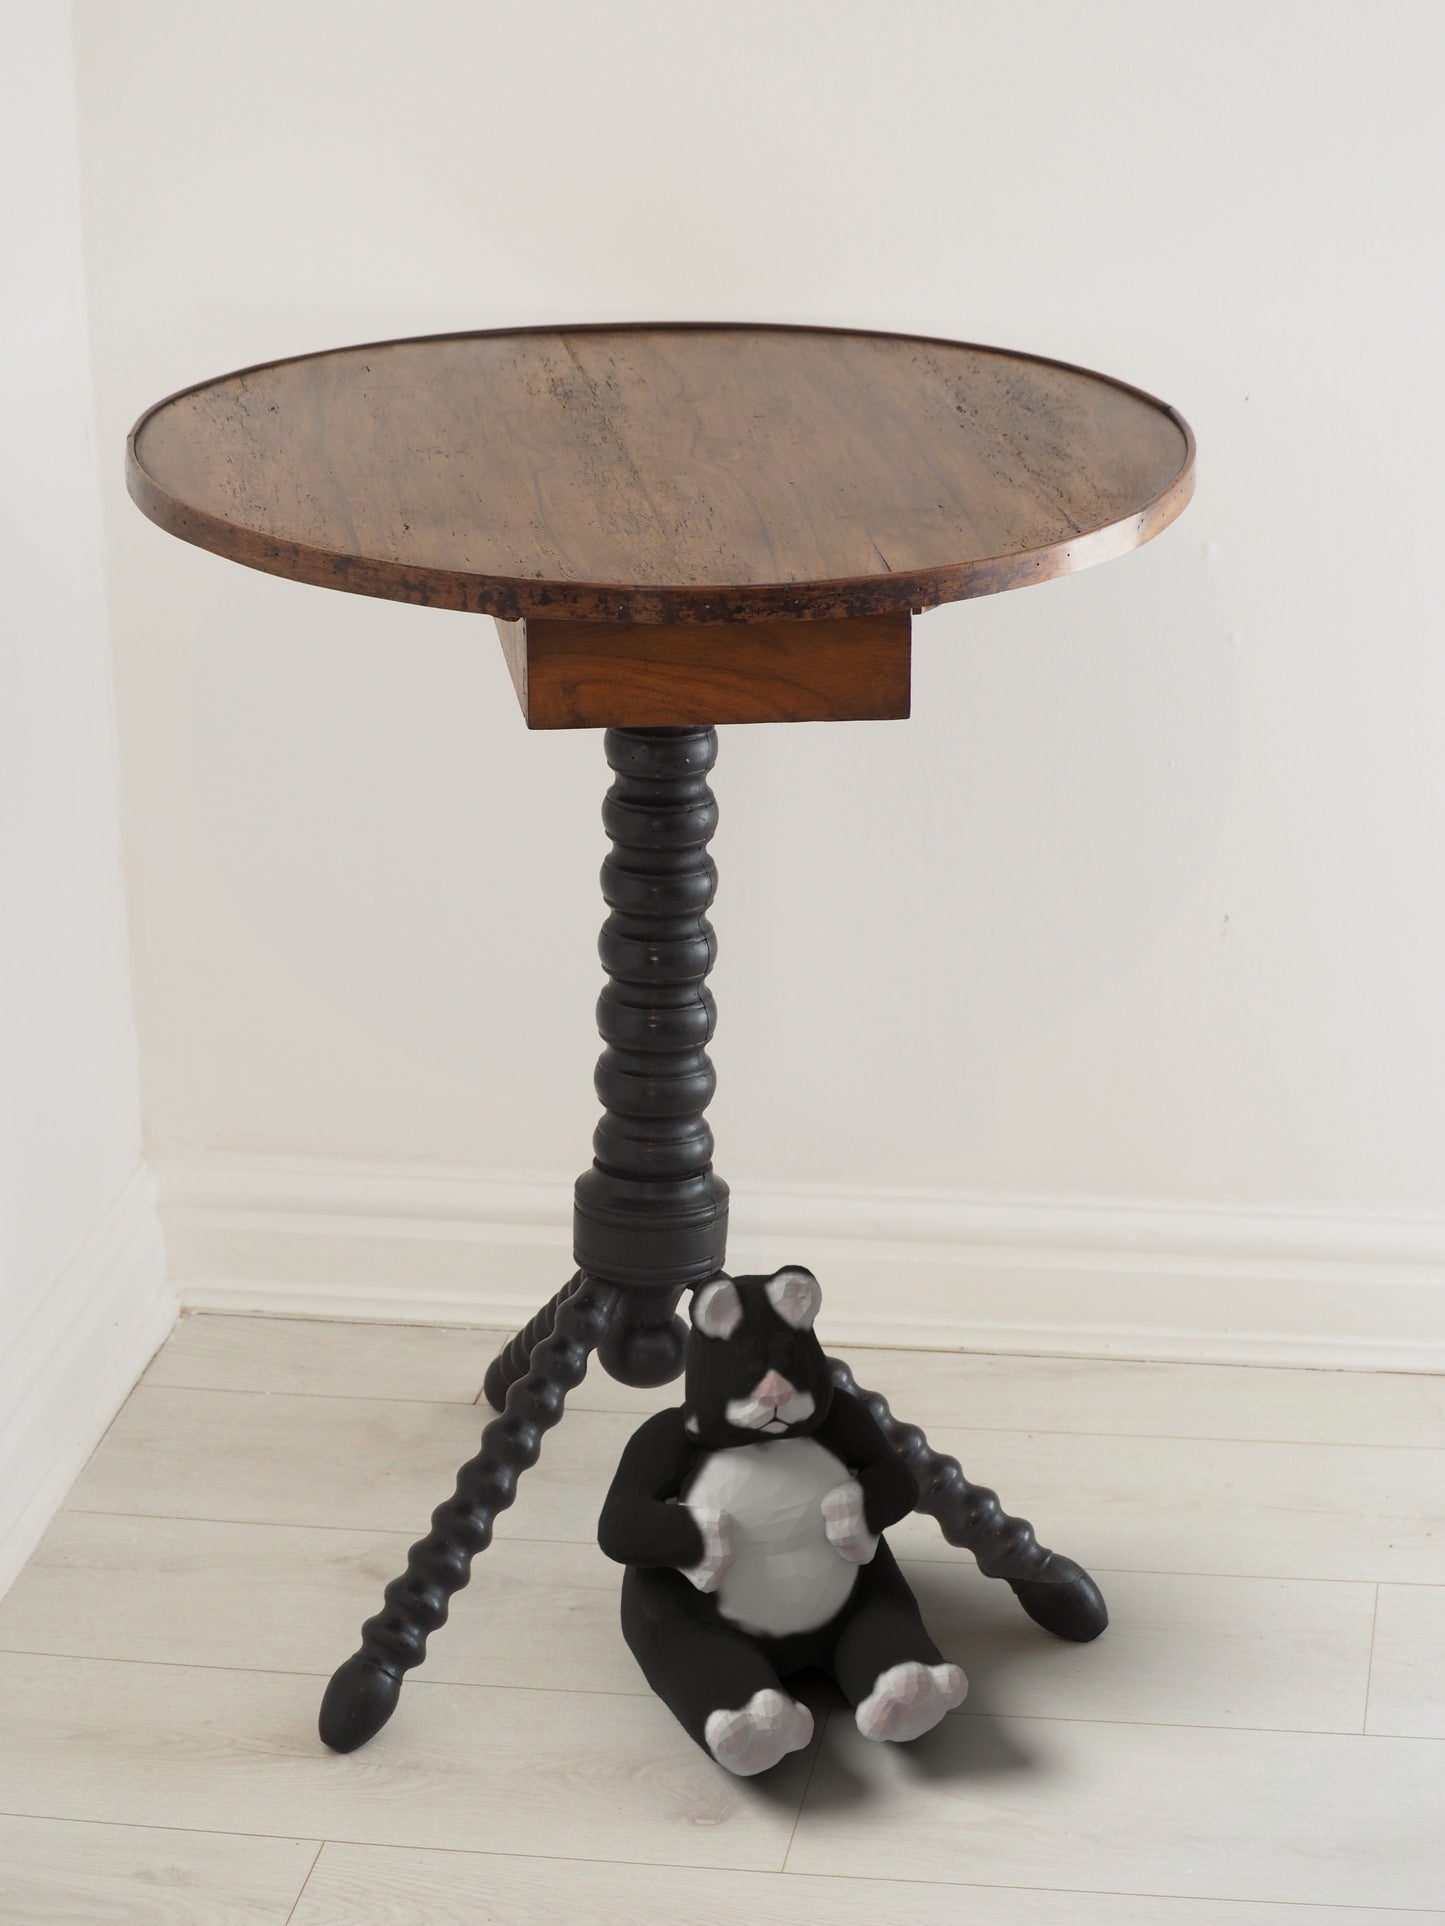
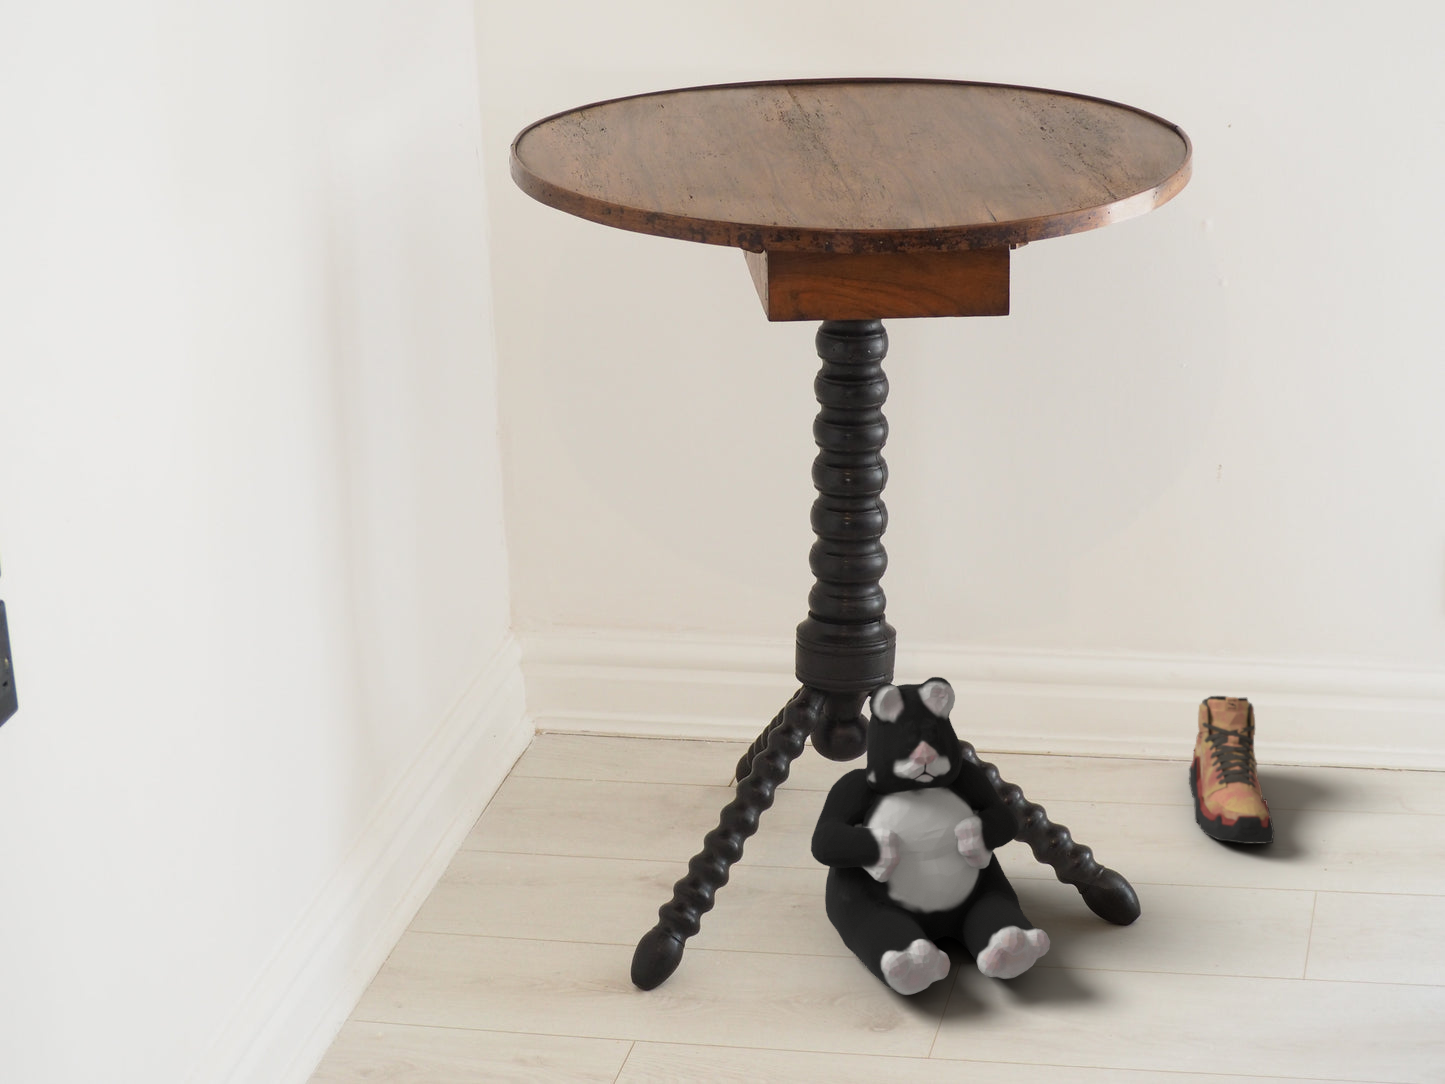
shoe: none [1168,1260,1295,1492] -> present [1189,696,1274,843]

